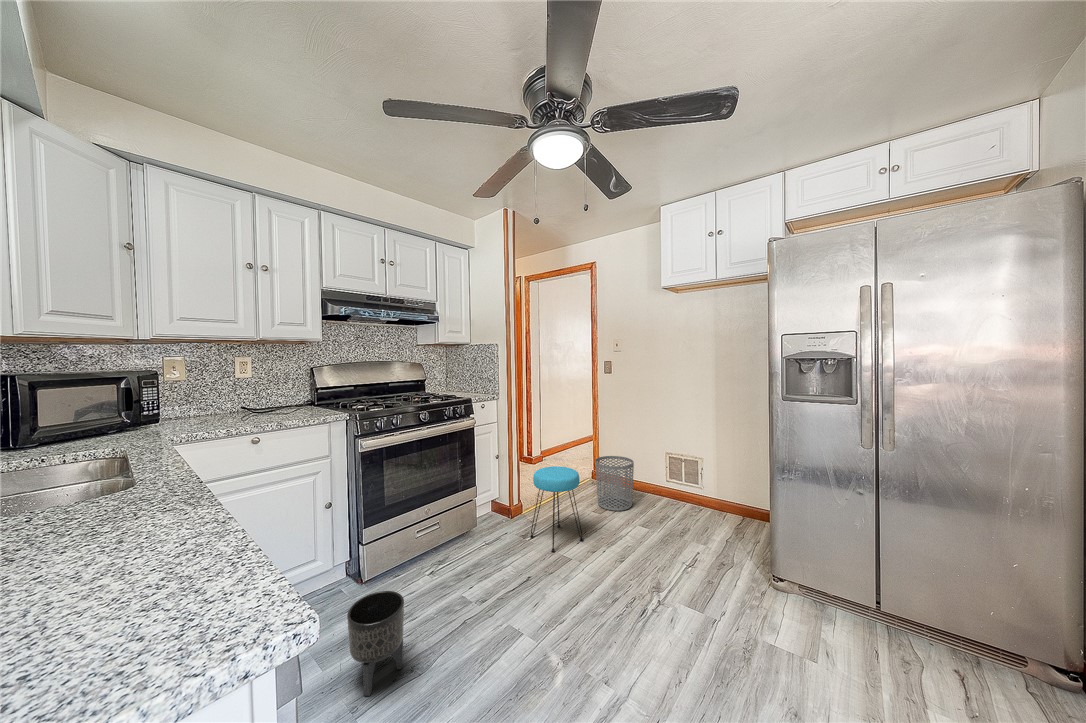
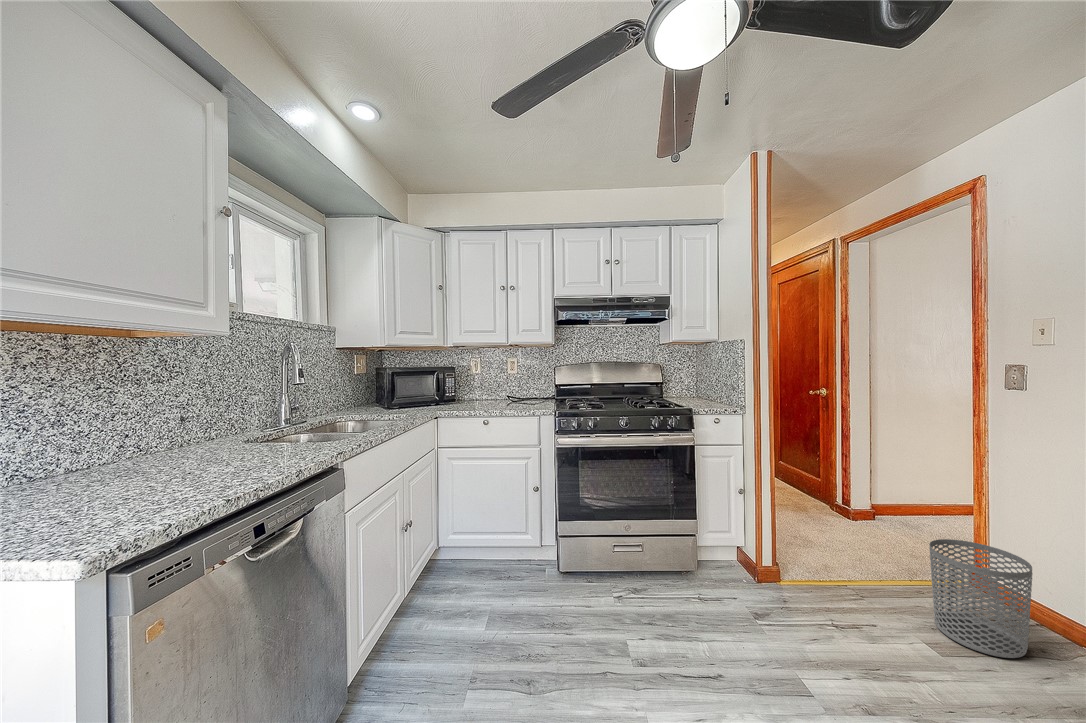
stool: present [530,466,583,552] -> none [763,524,852,663]
planter: present [347,591,404,696] -> none [479,587,529,680]

